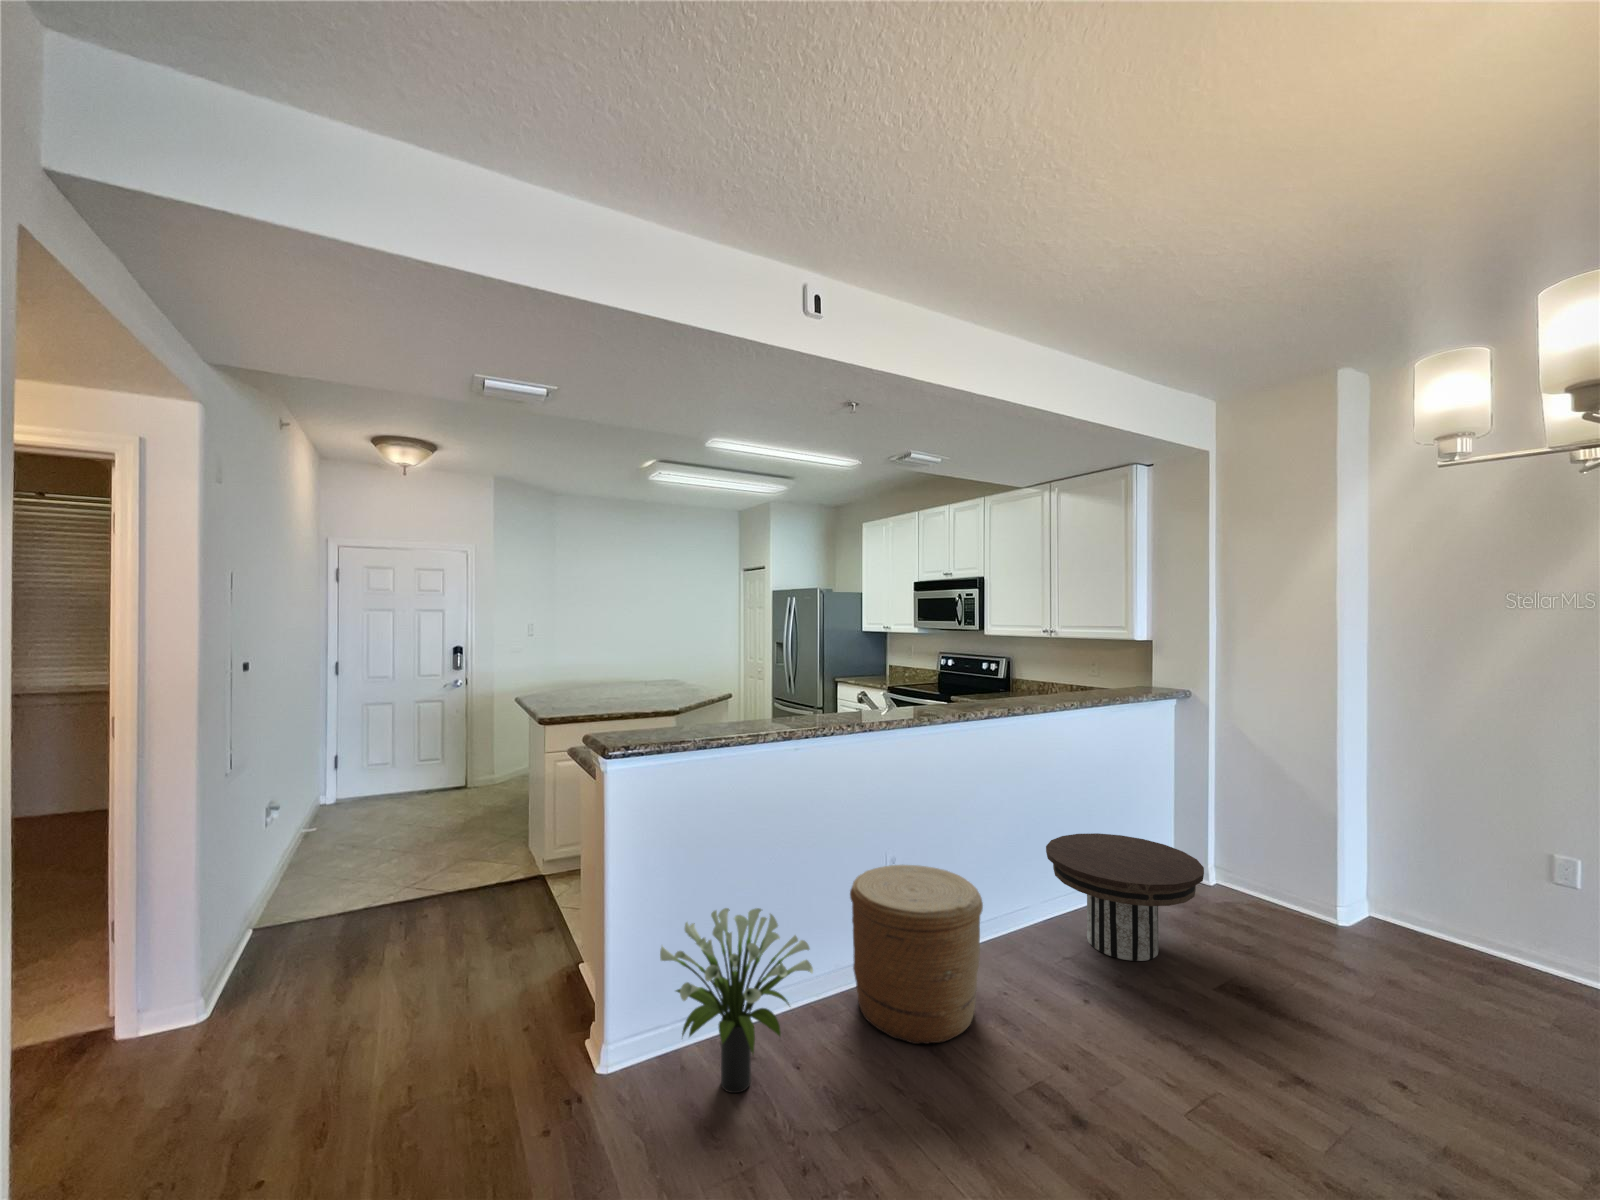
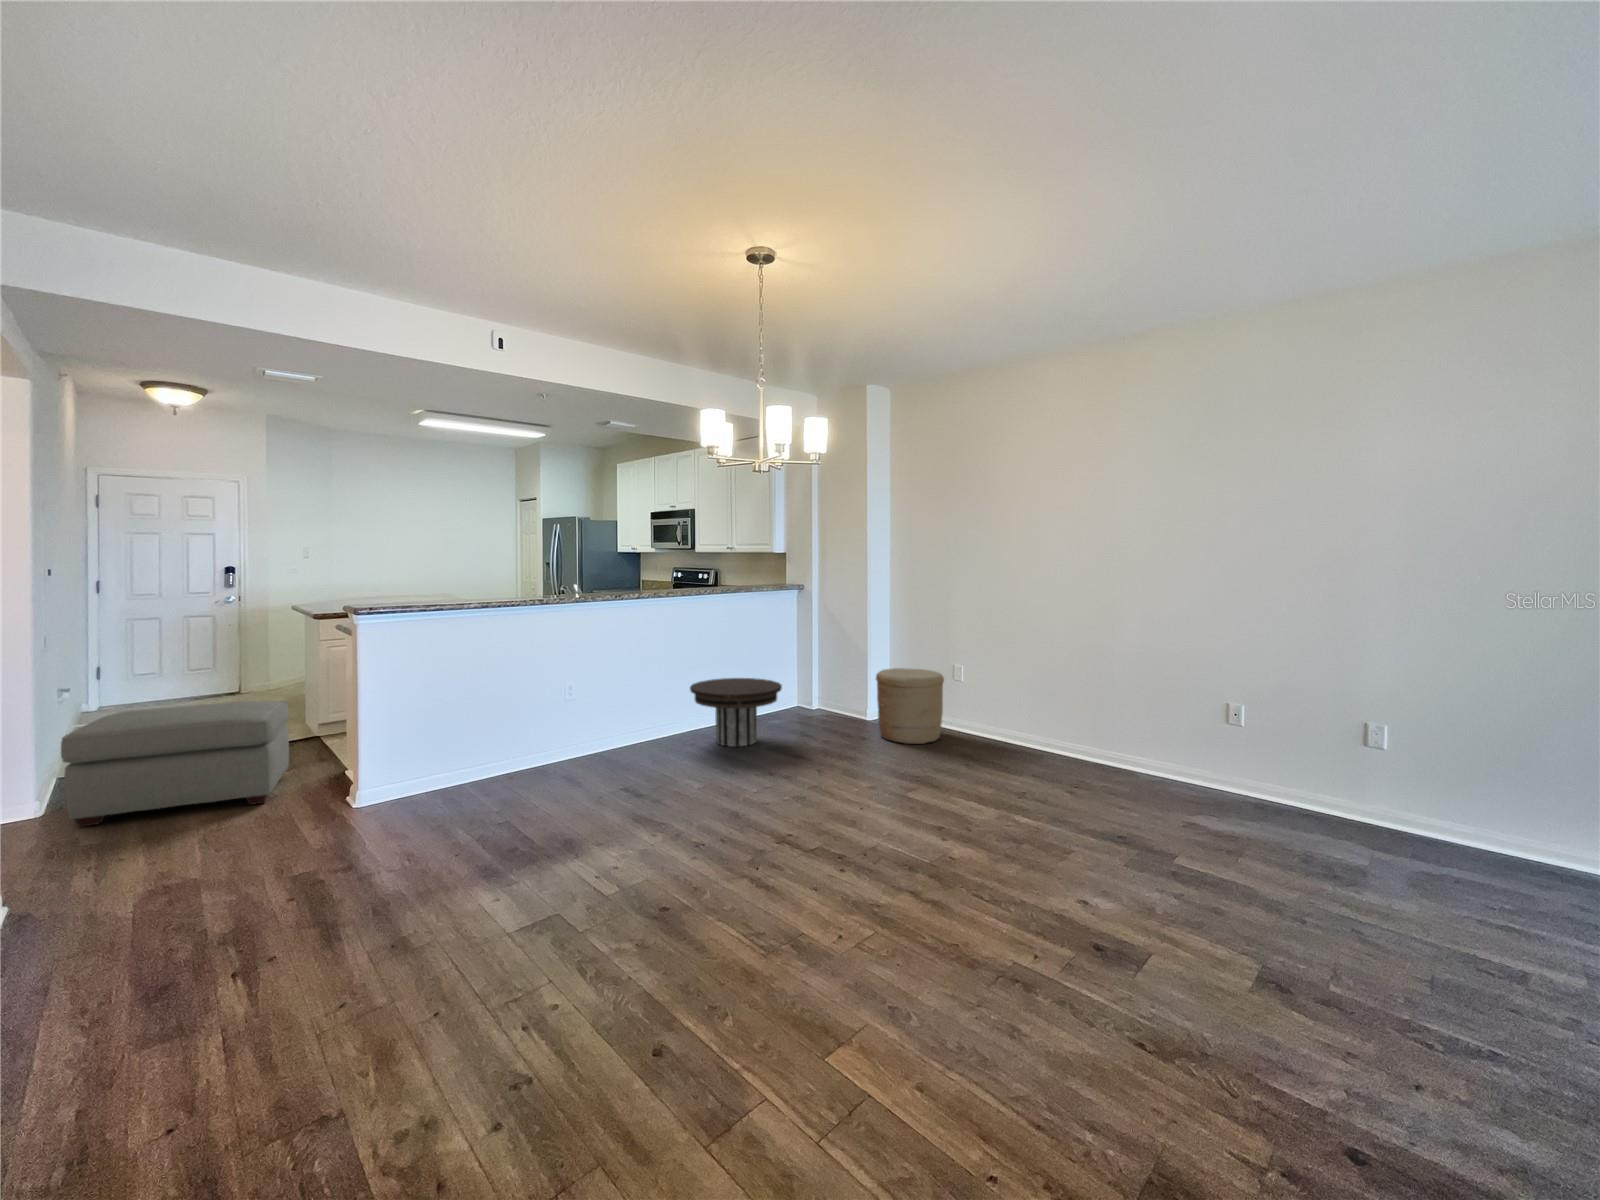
ottoman: none [212,859,510,1076] -> present [61,701,289,827]
woven basket: present [850,865,983,1044] -> present [876,668,944,744]
potted plant: present [660,908,813,1093] -> none [393,704,498,806]

